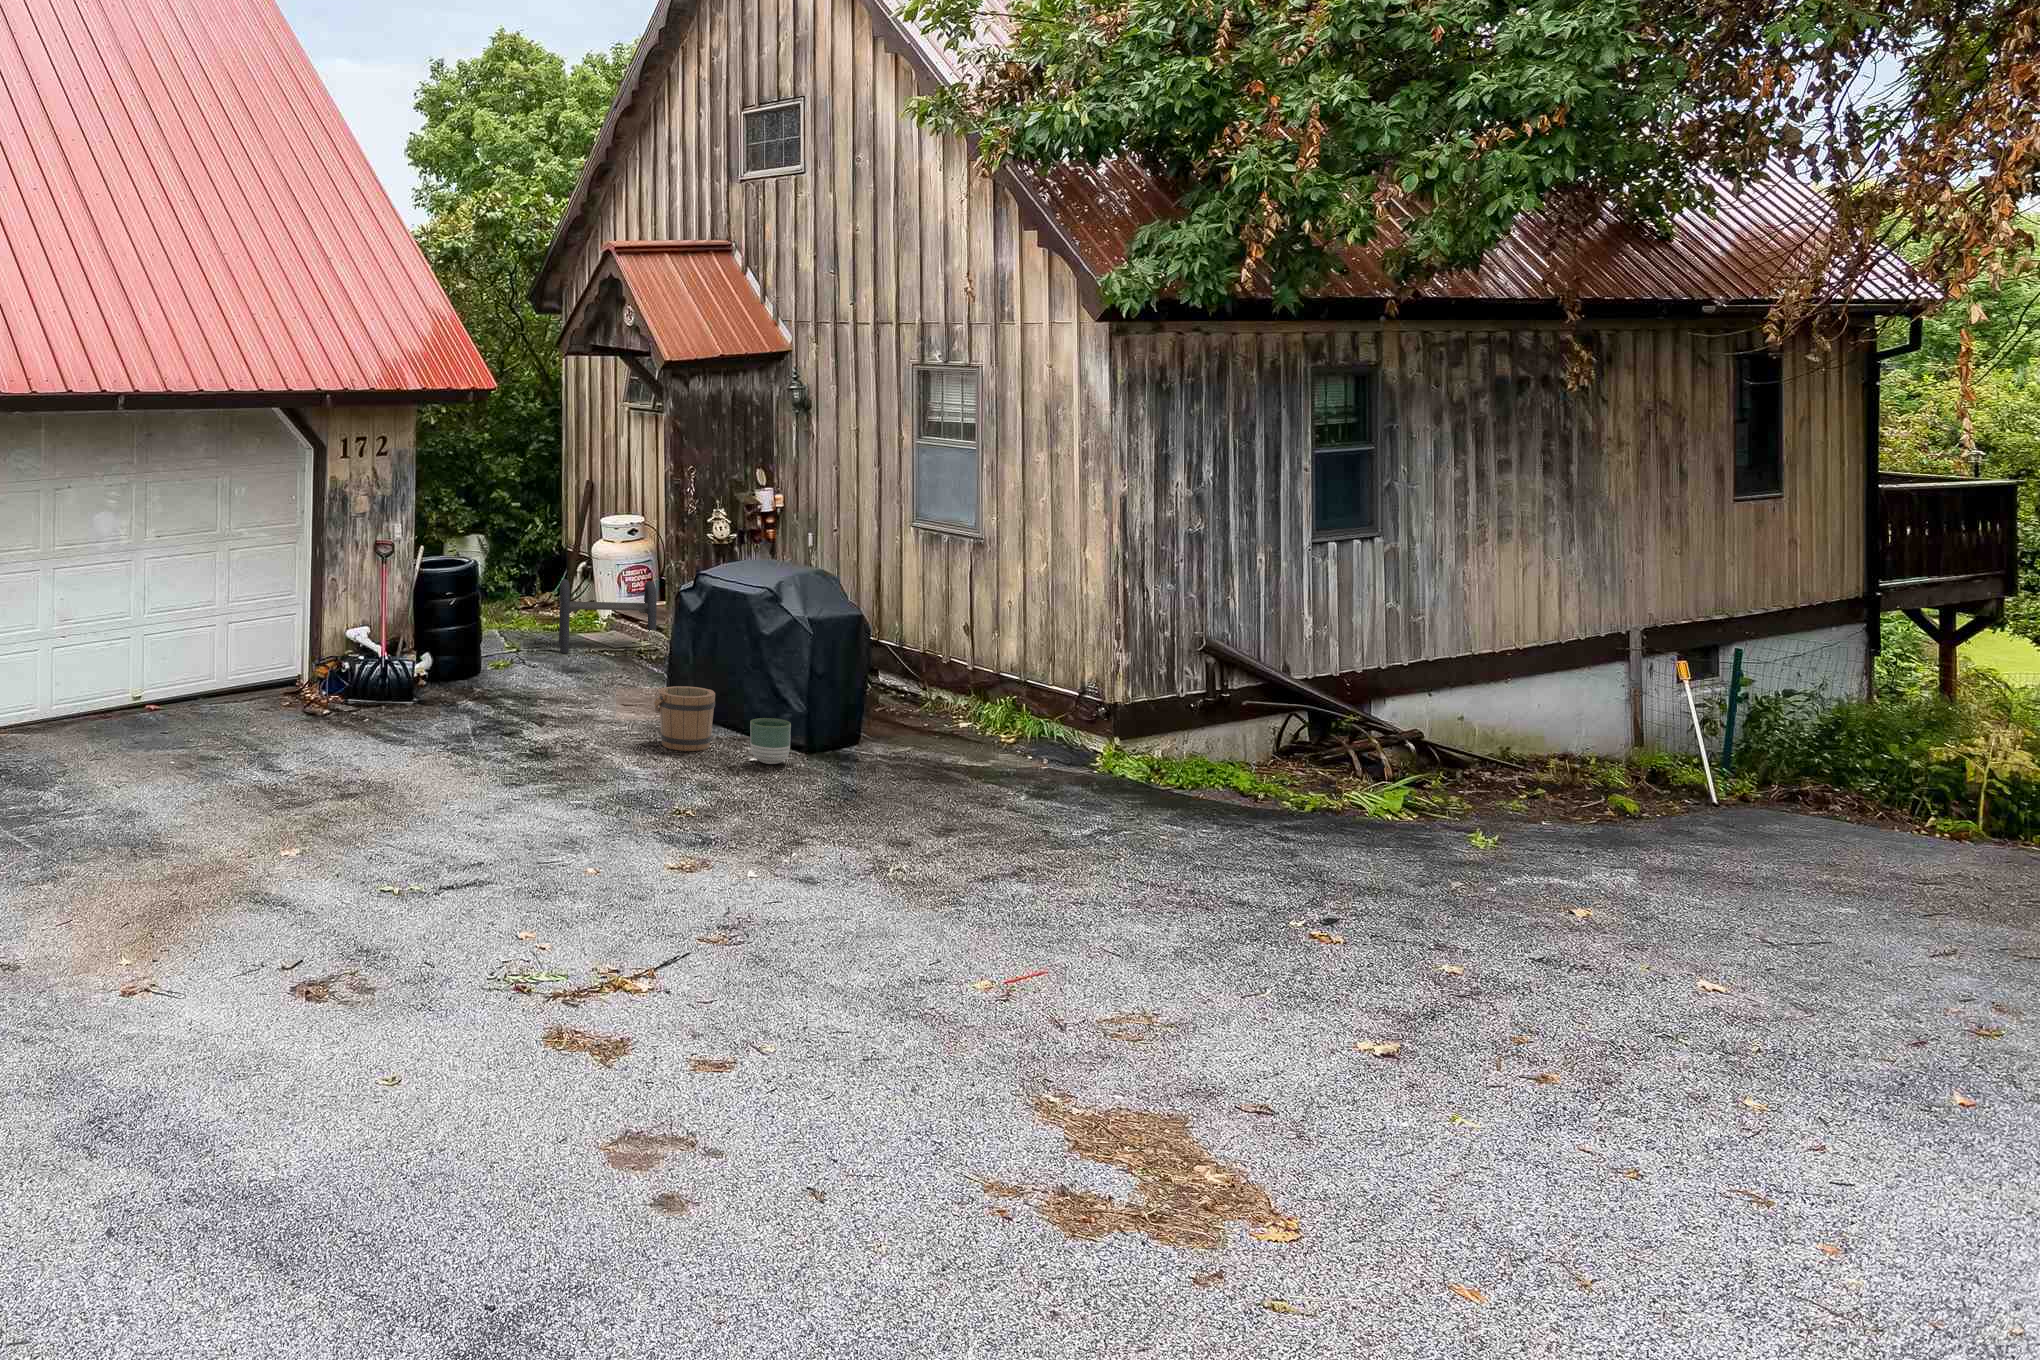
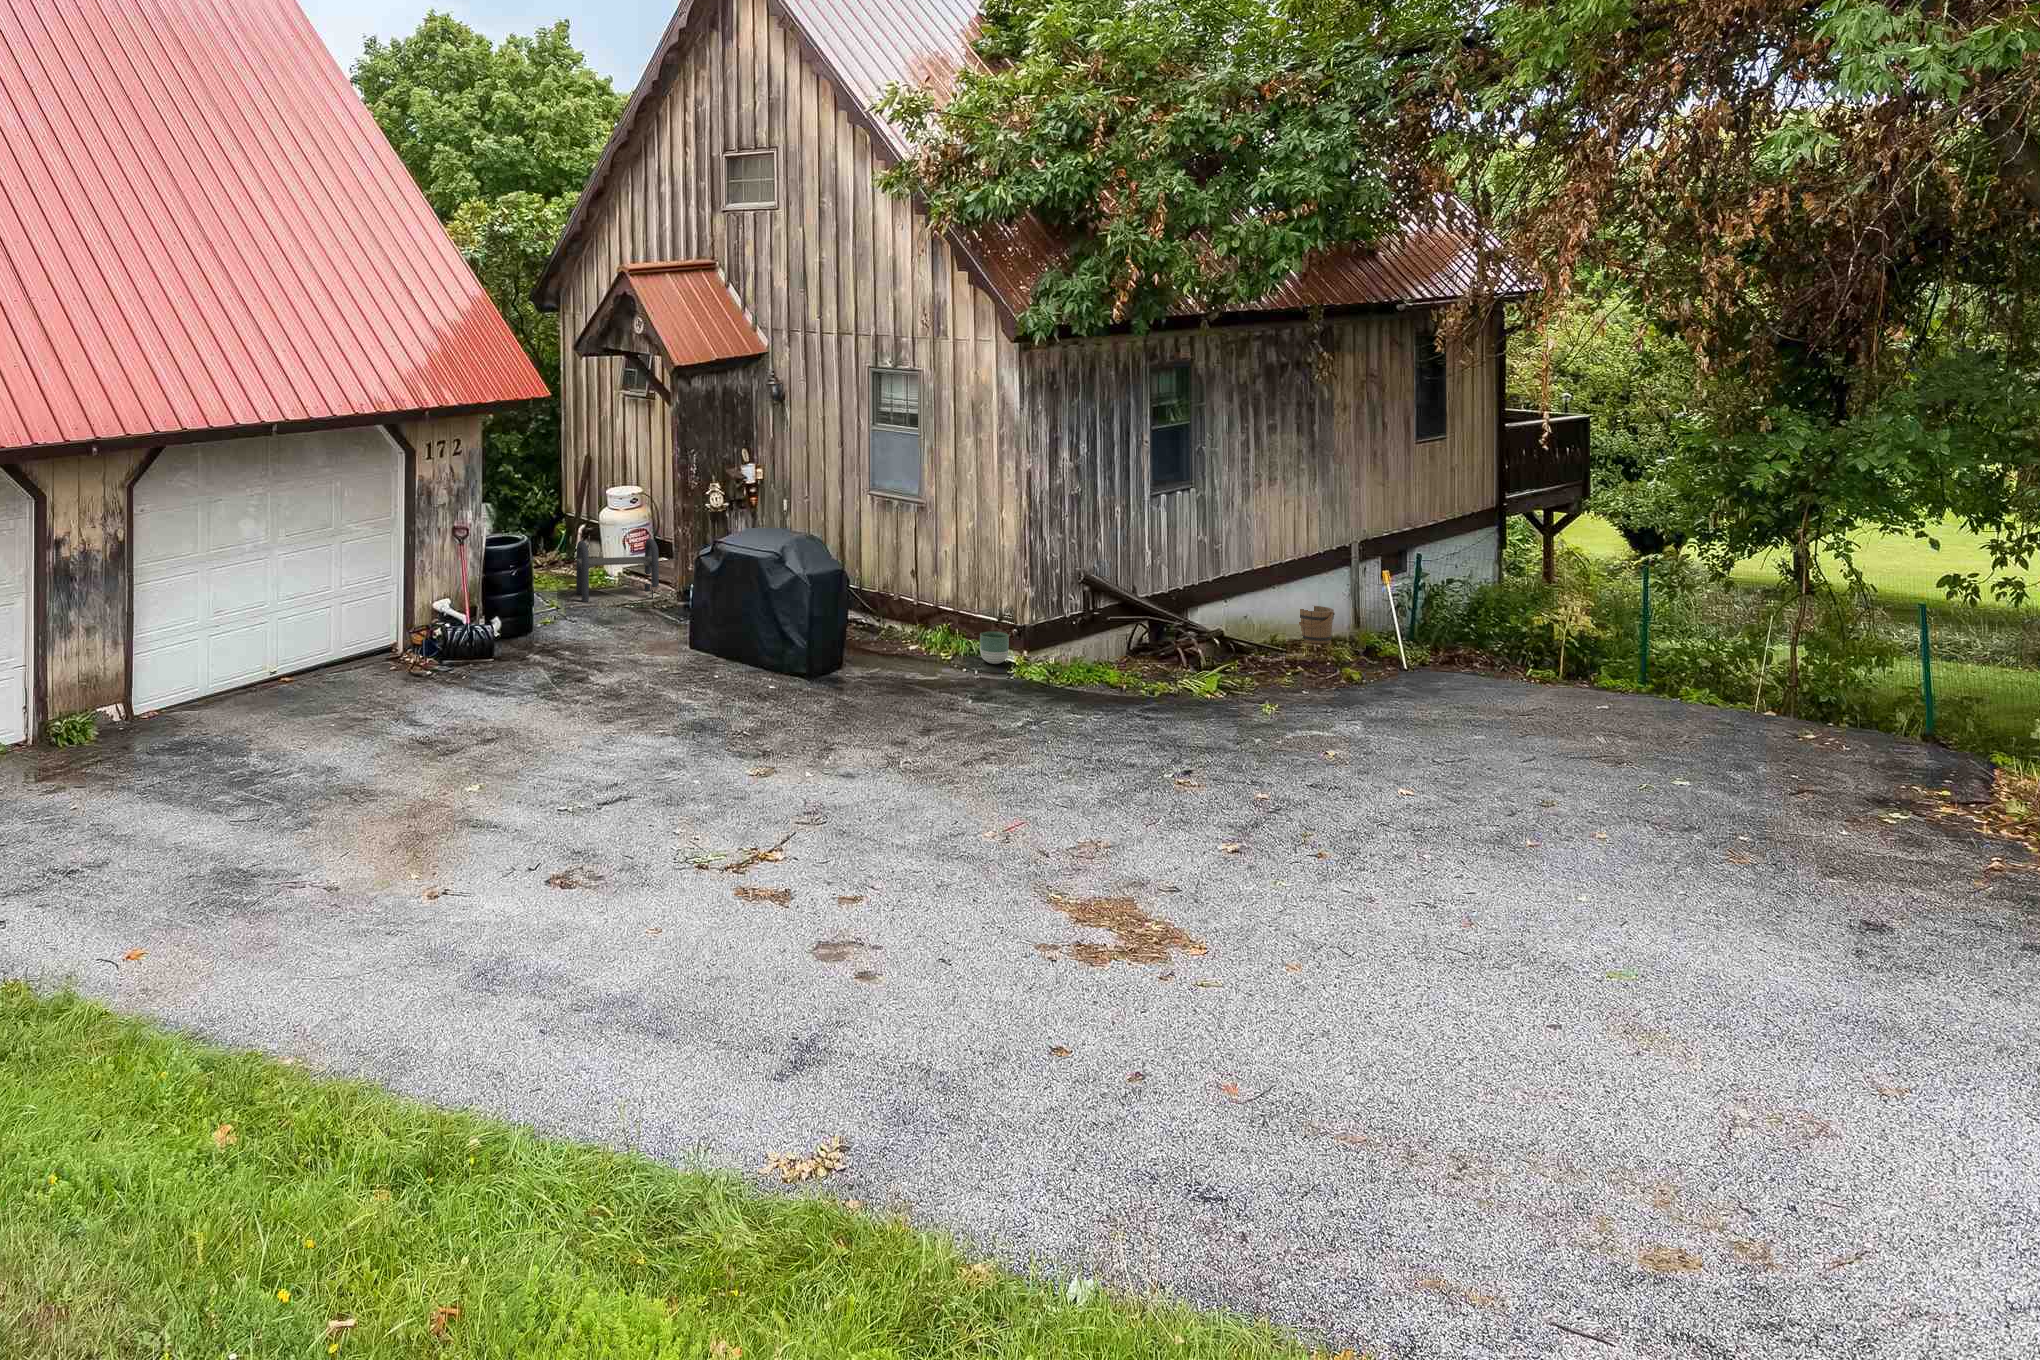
bucket: present [653,686,716,751] -> present [1299,606,1335,643]
planter: present [750,718,791,764] -> present [980,632,1009,664]

